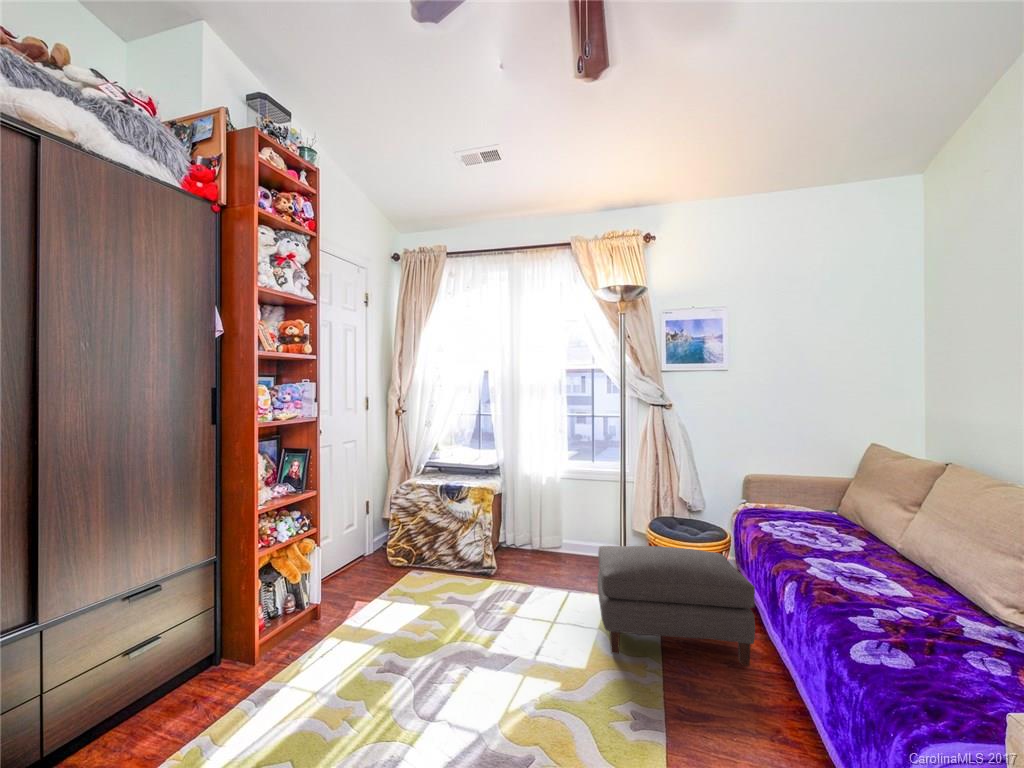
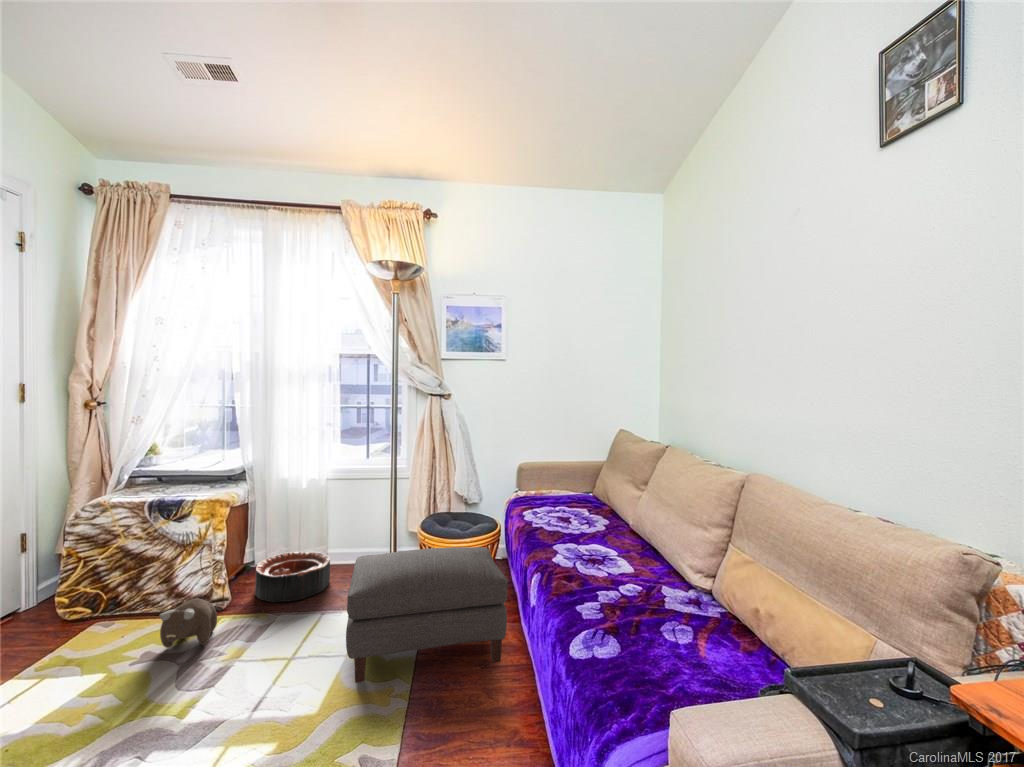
basket: none [511,537,567,578] -> present [255,552,330,602]
plush toy: none [457,562,492,599] -> present [160,598,217,648]

